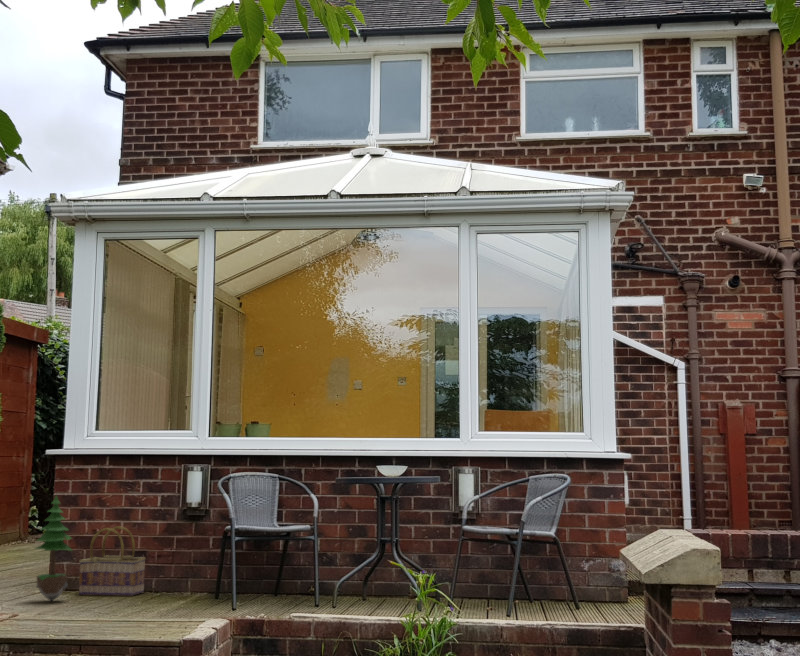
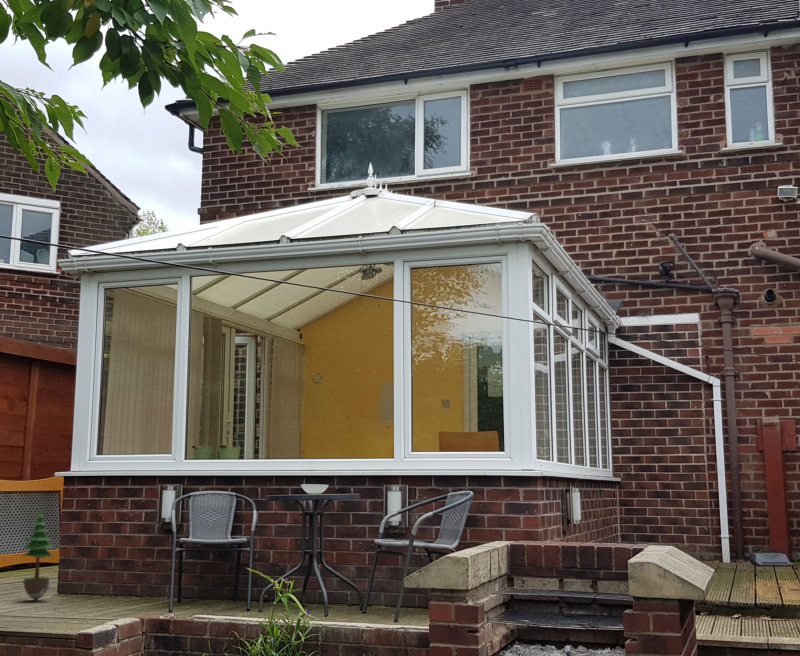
basket: present [79,526,146,596] -> none [70,538,129,598]

